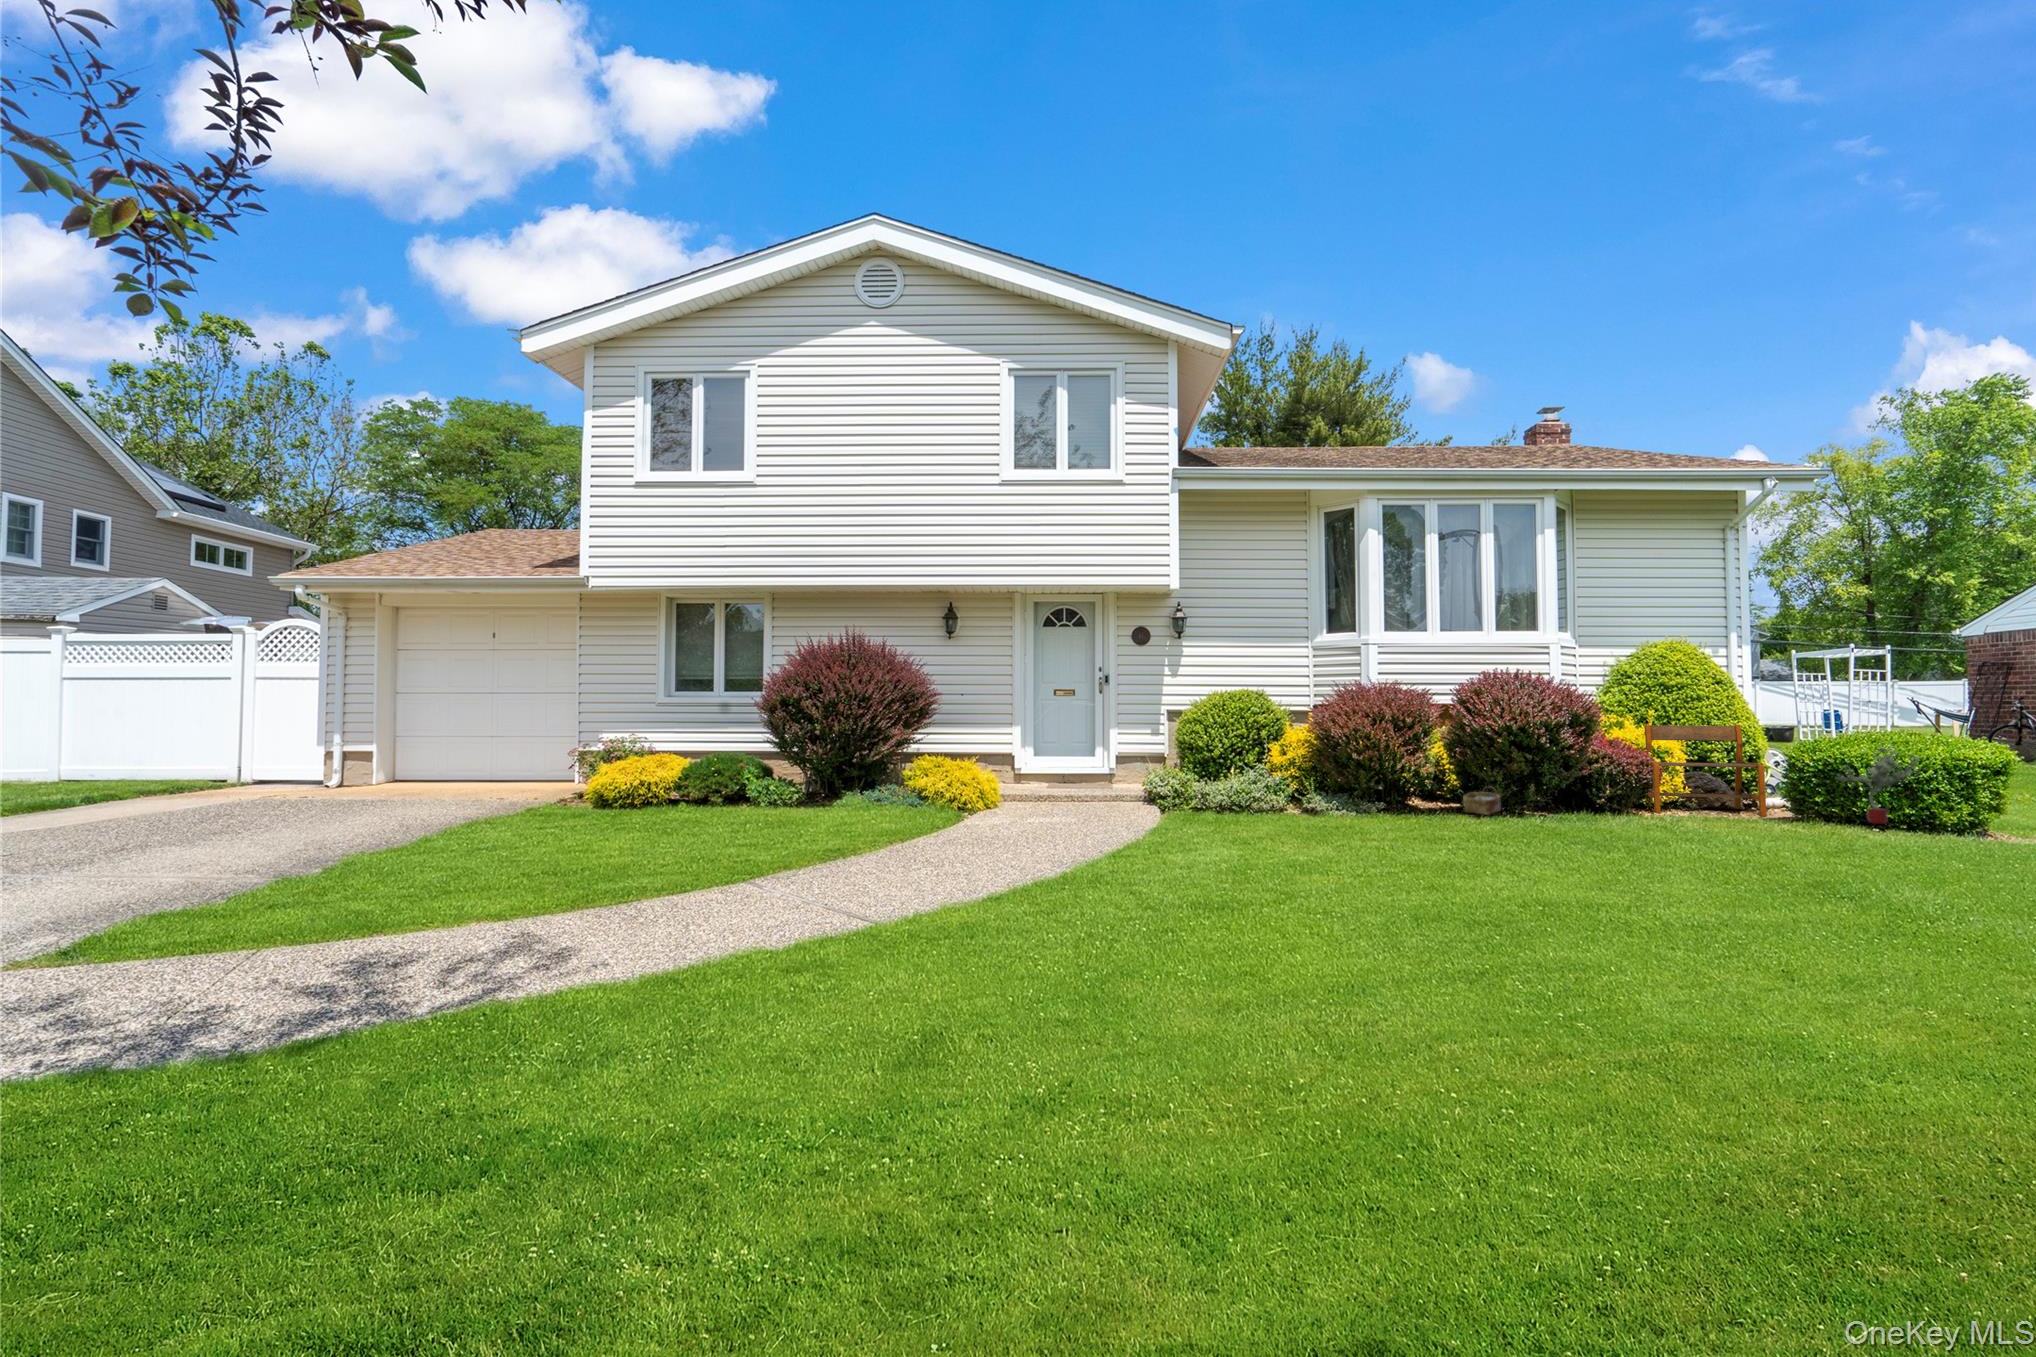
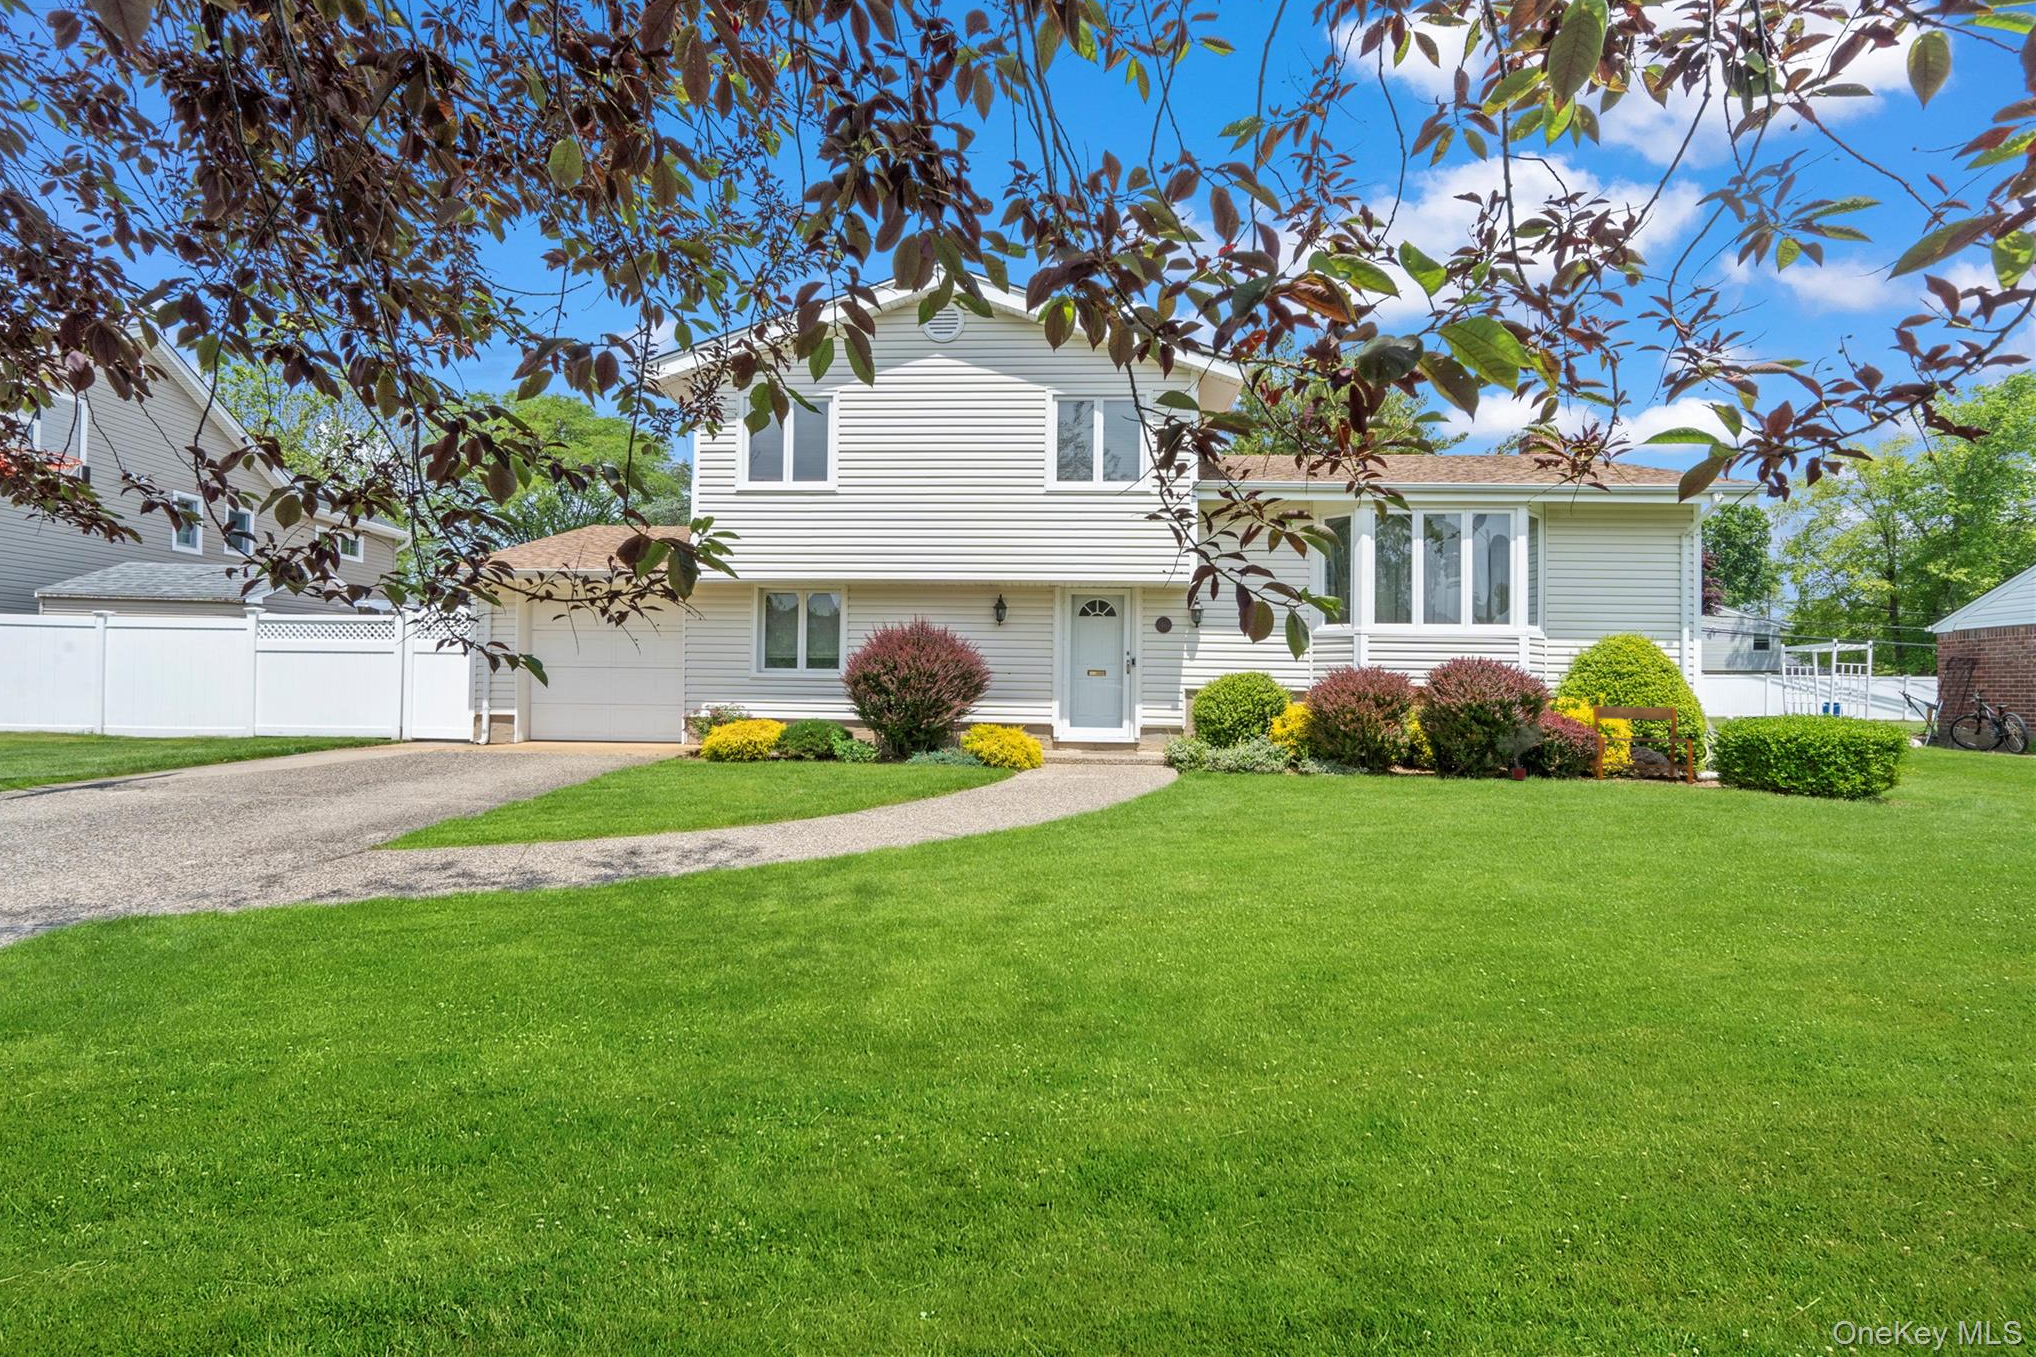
potted tree: present [1837,745,1920,824] -> present [1497,718,1543,780]
woven basket: present [1463,791,1501,815] -> none [1433,755,1466,779]

